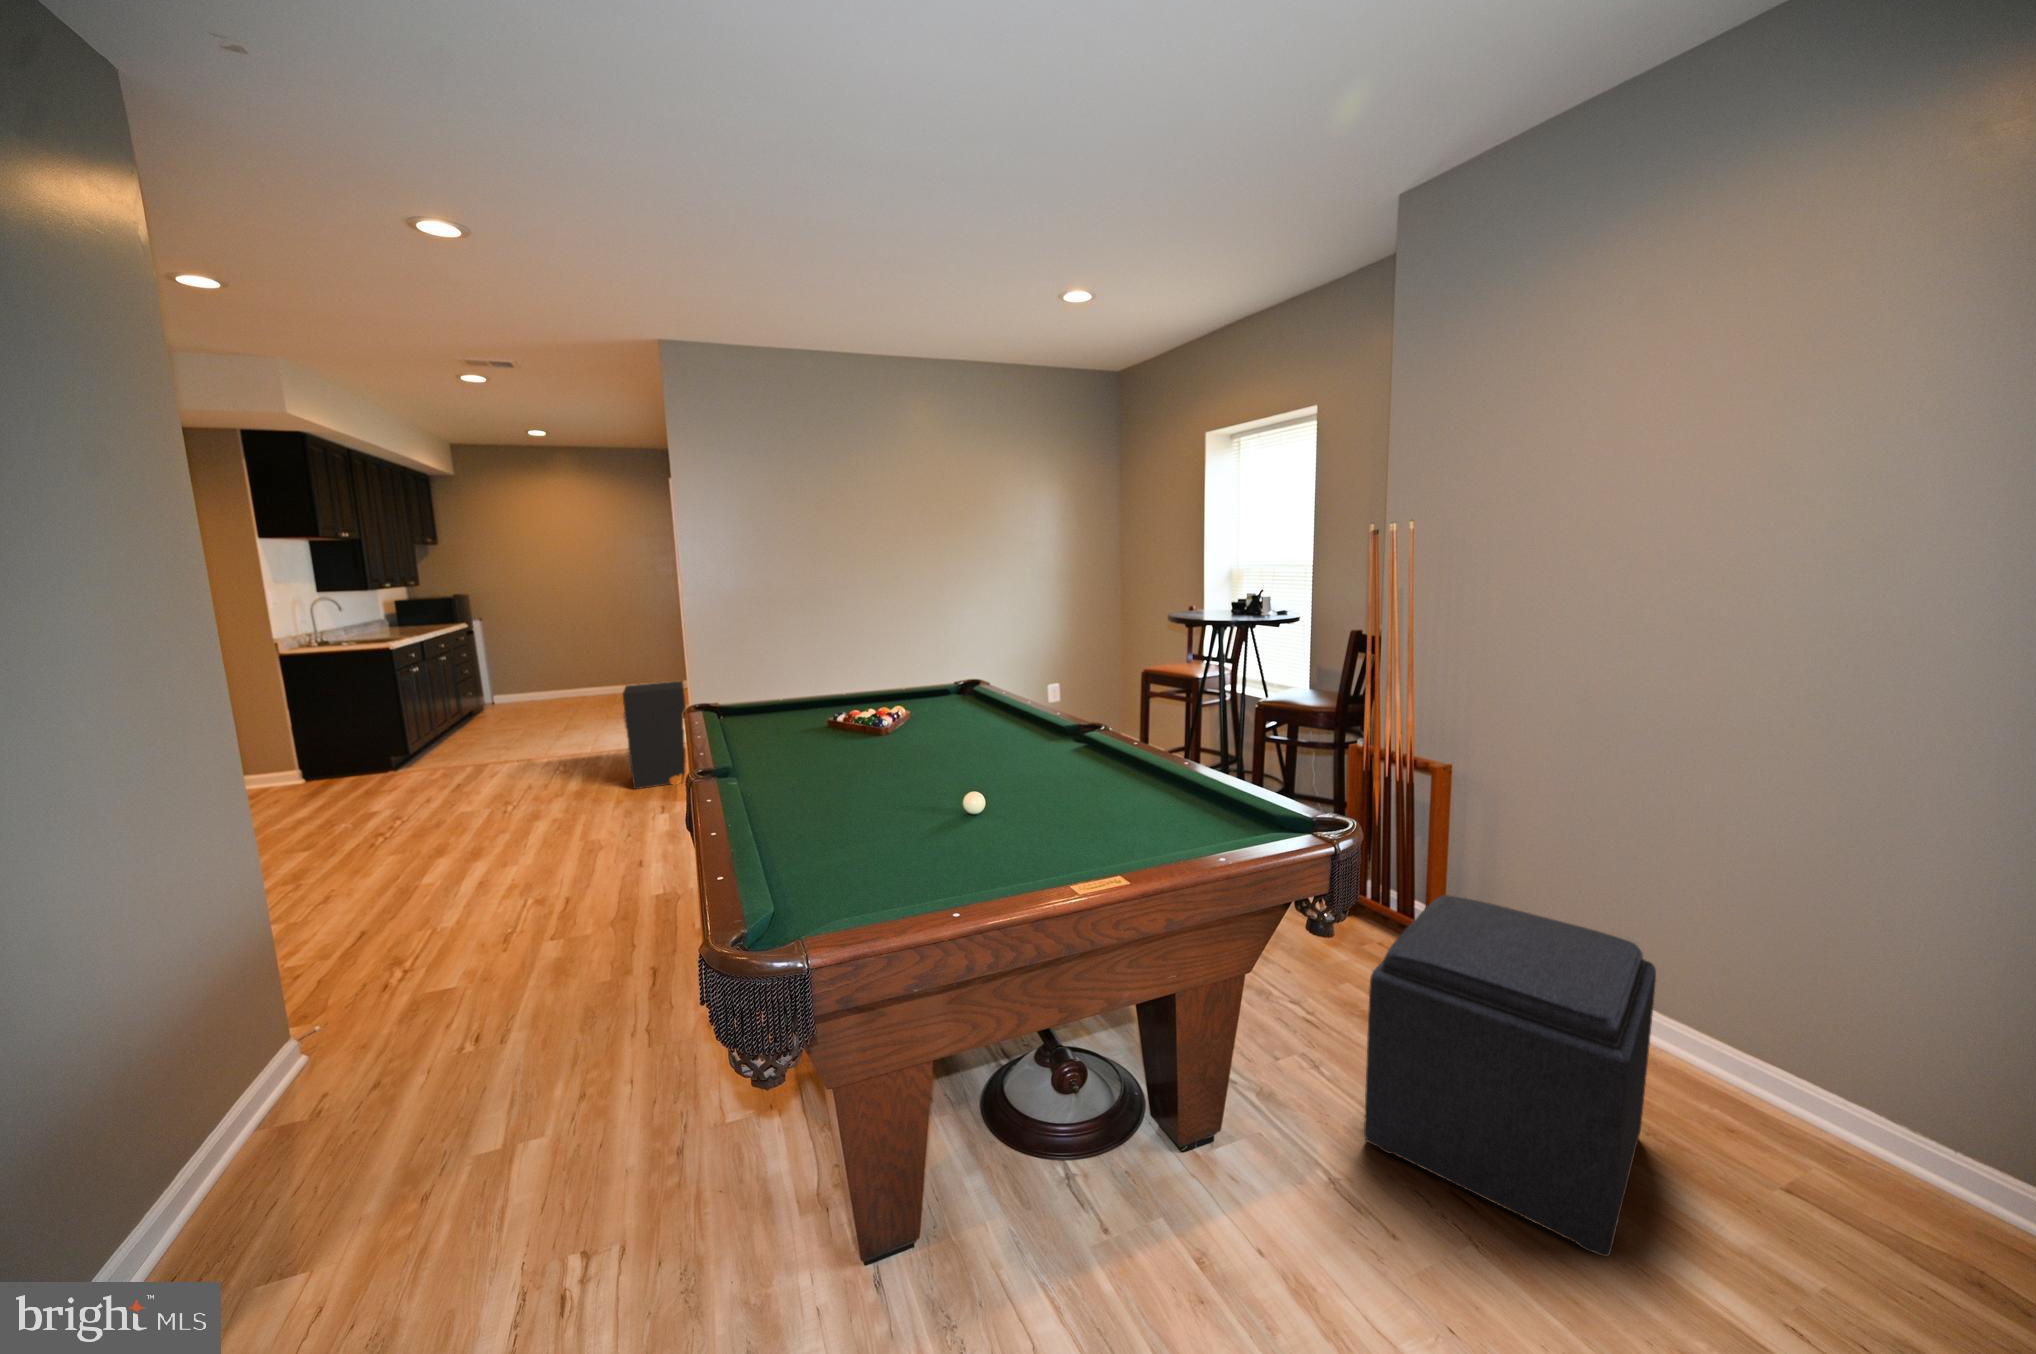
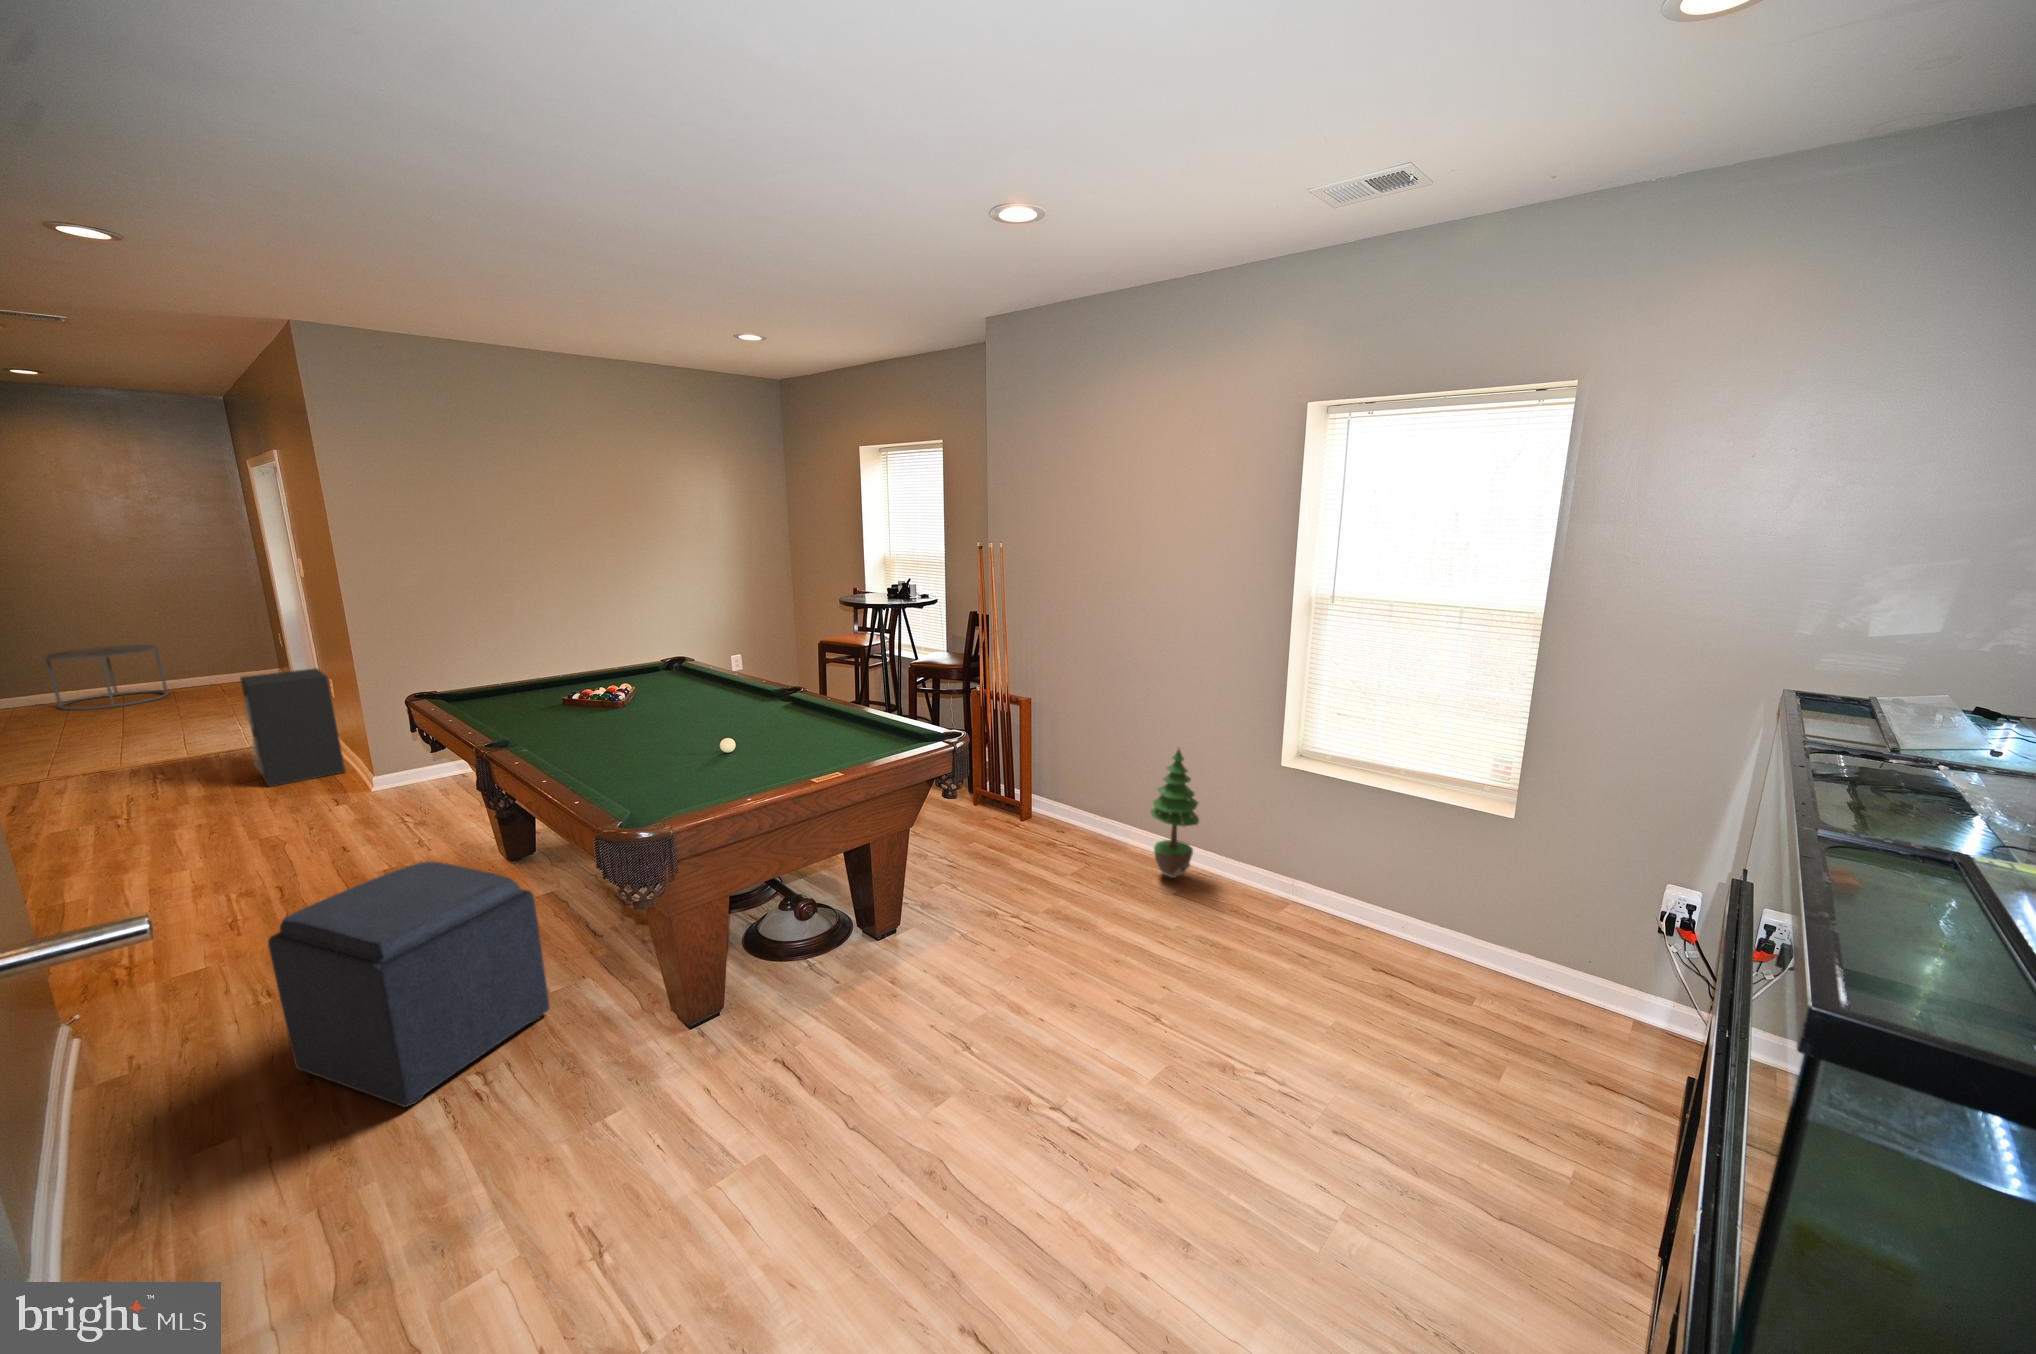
side table: none [549,658,621,709] -> present [45,645,168,710]
potted tree: none [1722,894,1860,1158] -> present [1151,749,1199,878]
ottoman: present [1364,895,1656,1257] -> present [268,862,550,1107]

